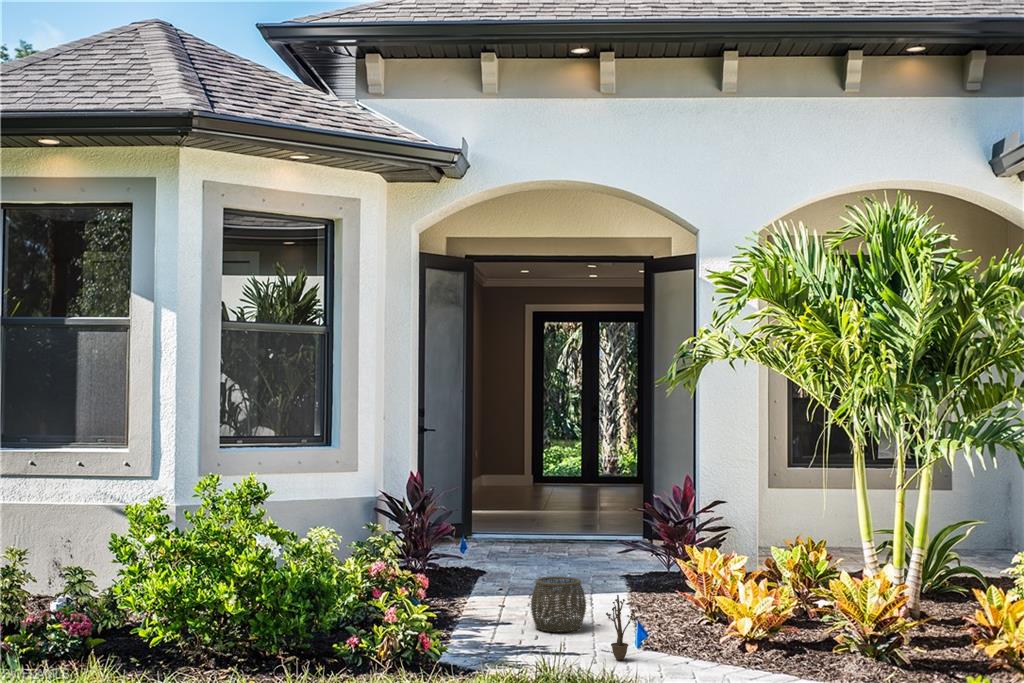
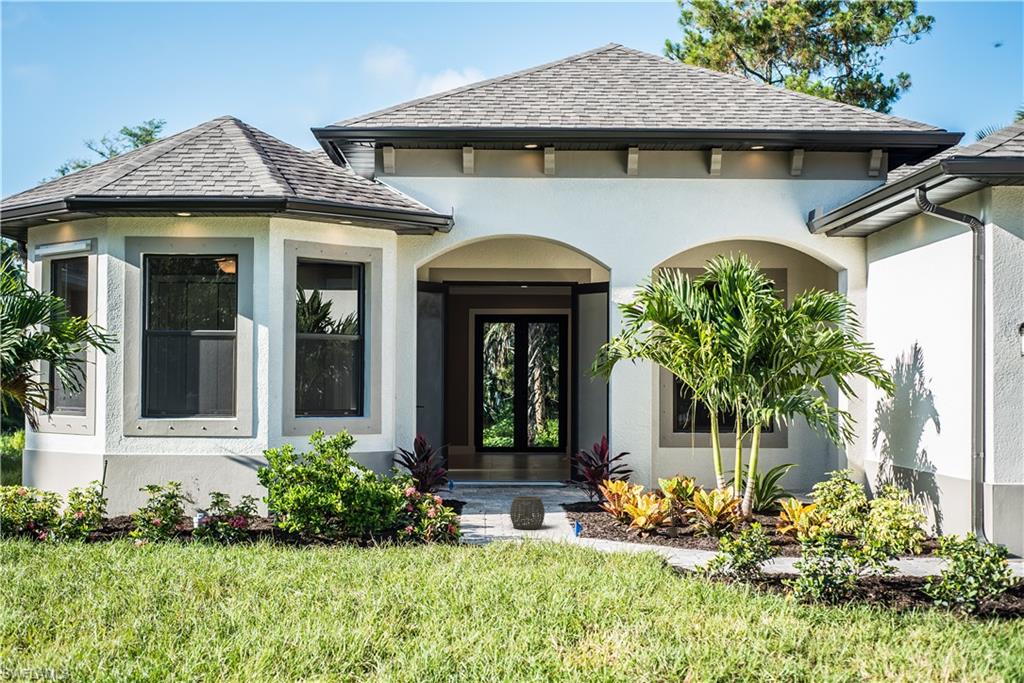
decorative plant: present [601,595,636,660] -> present [661,500,683,537]

